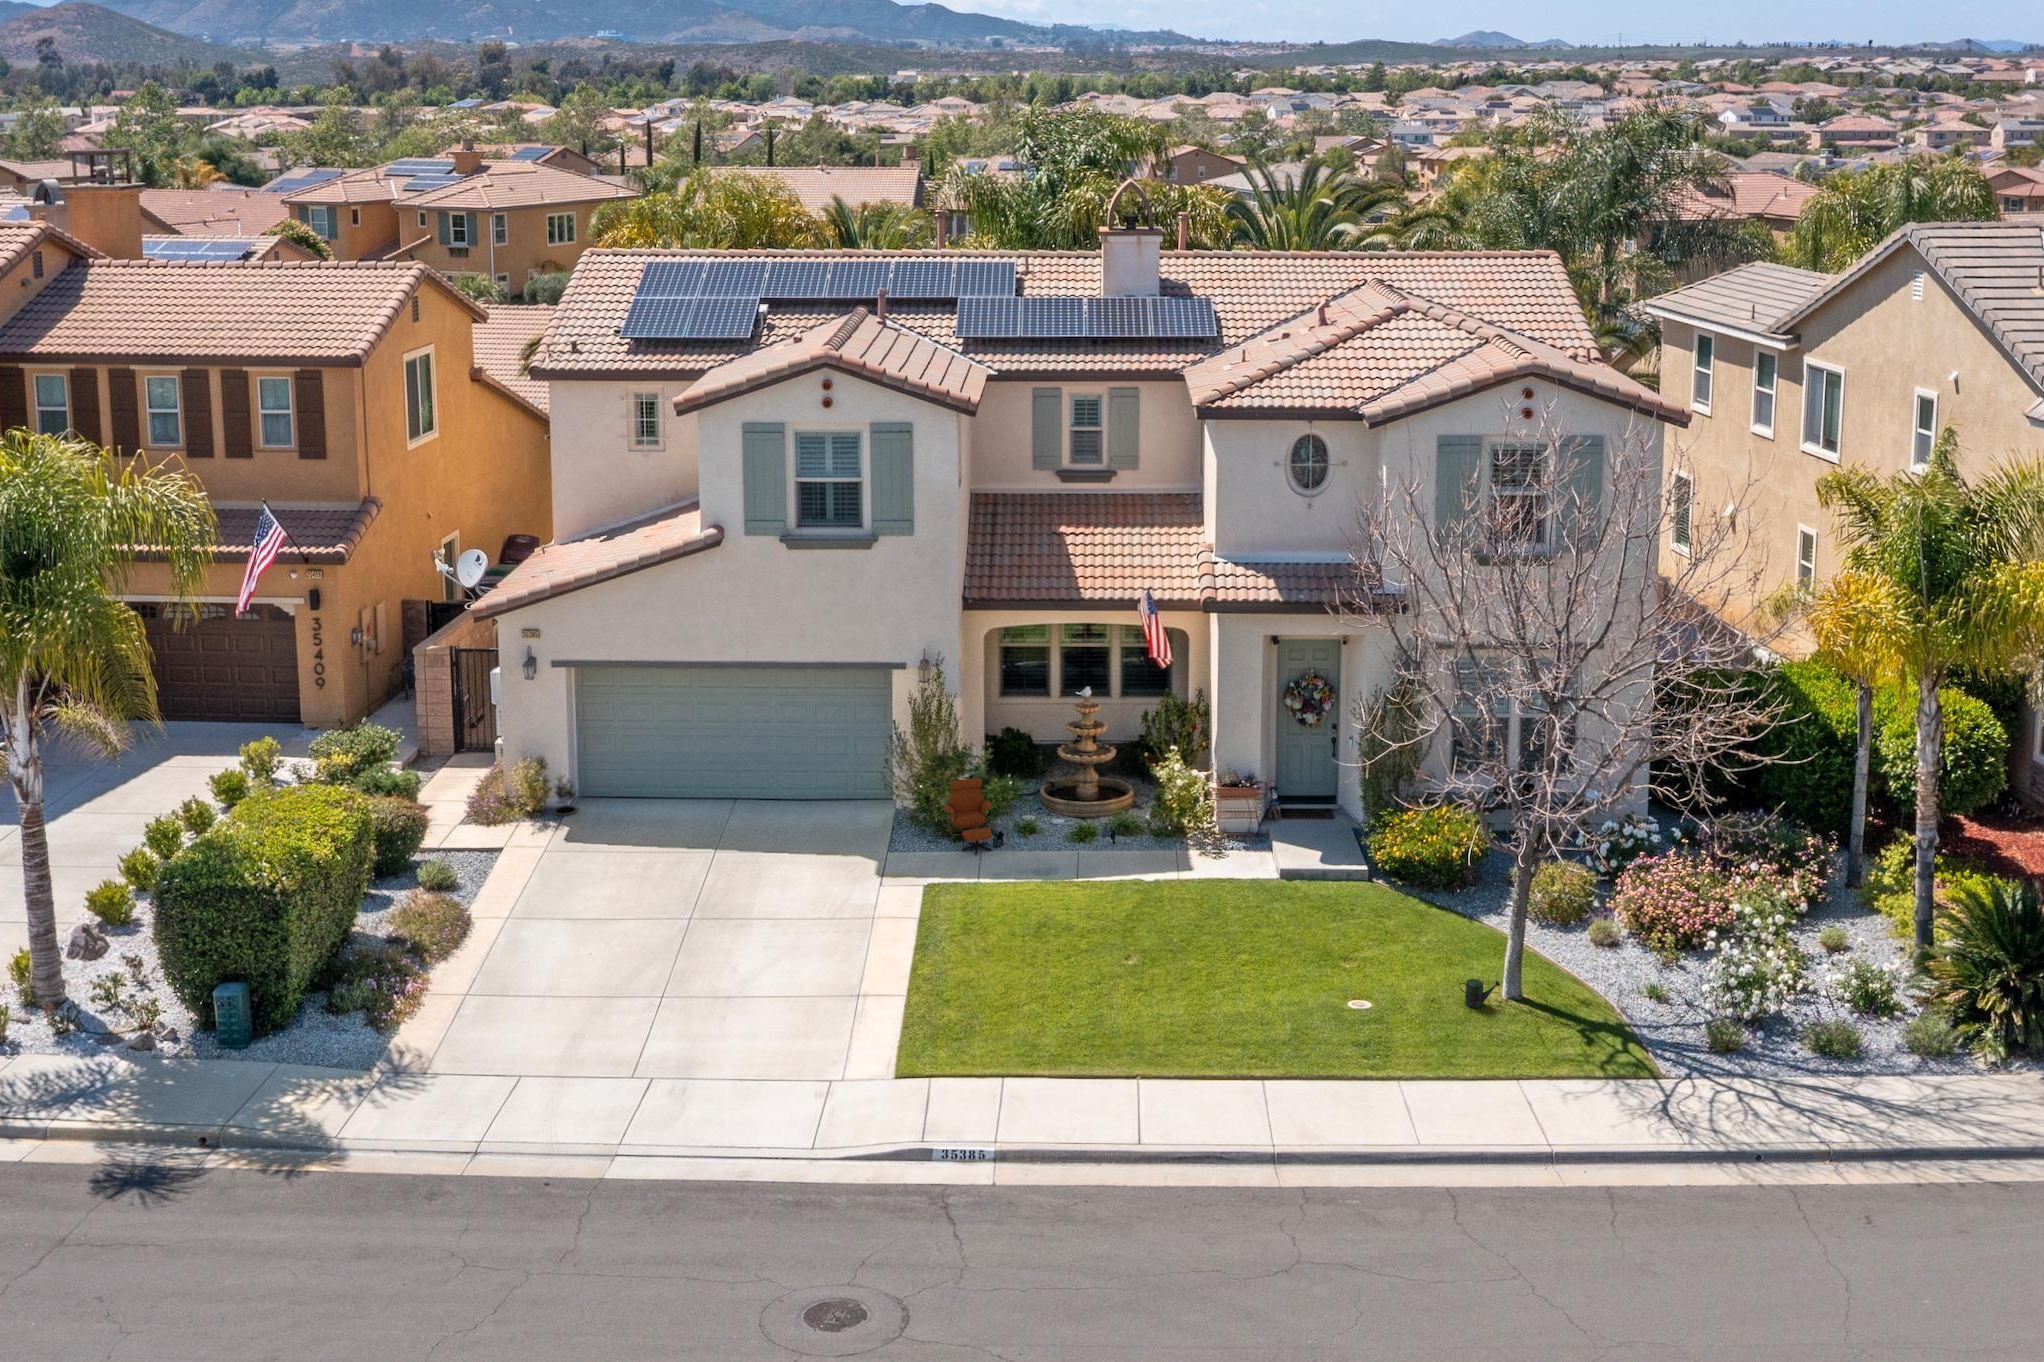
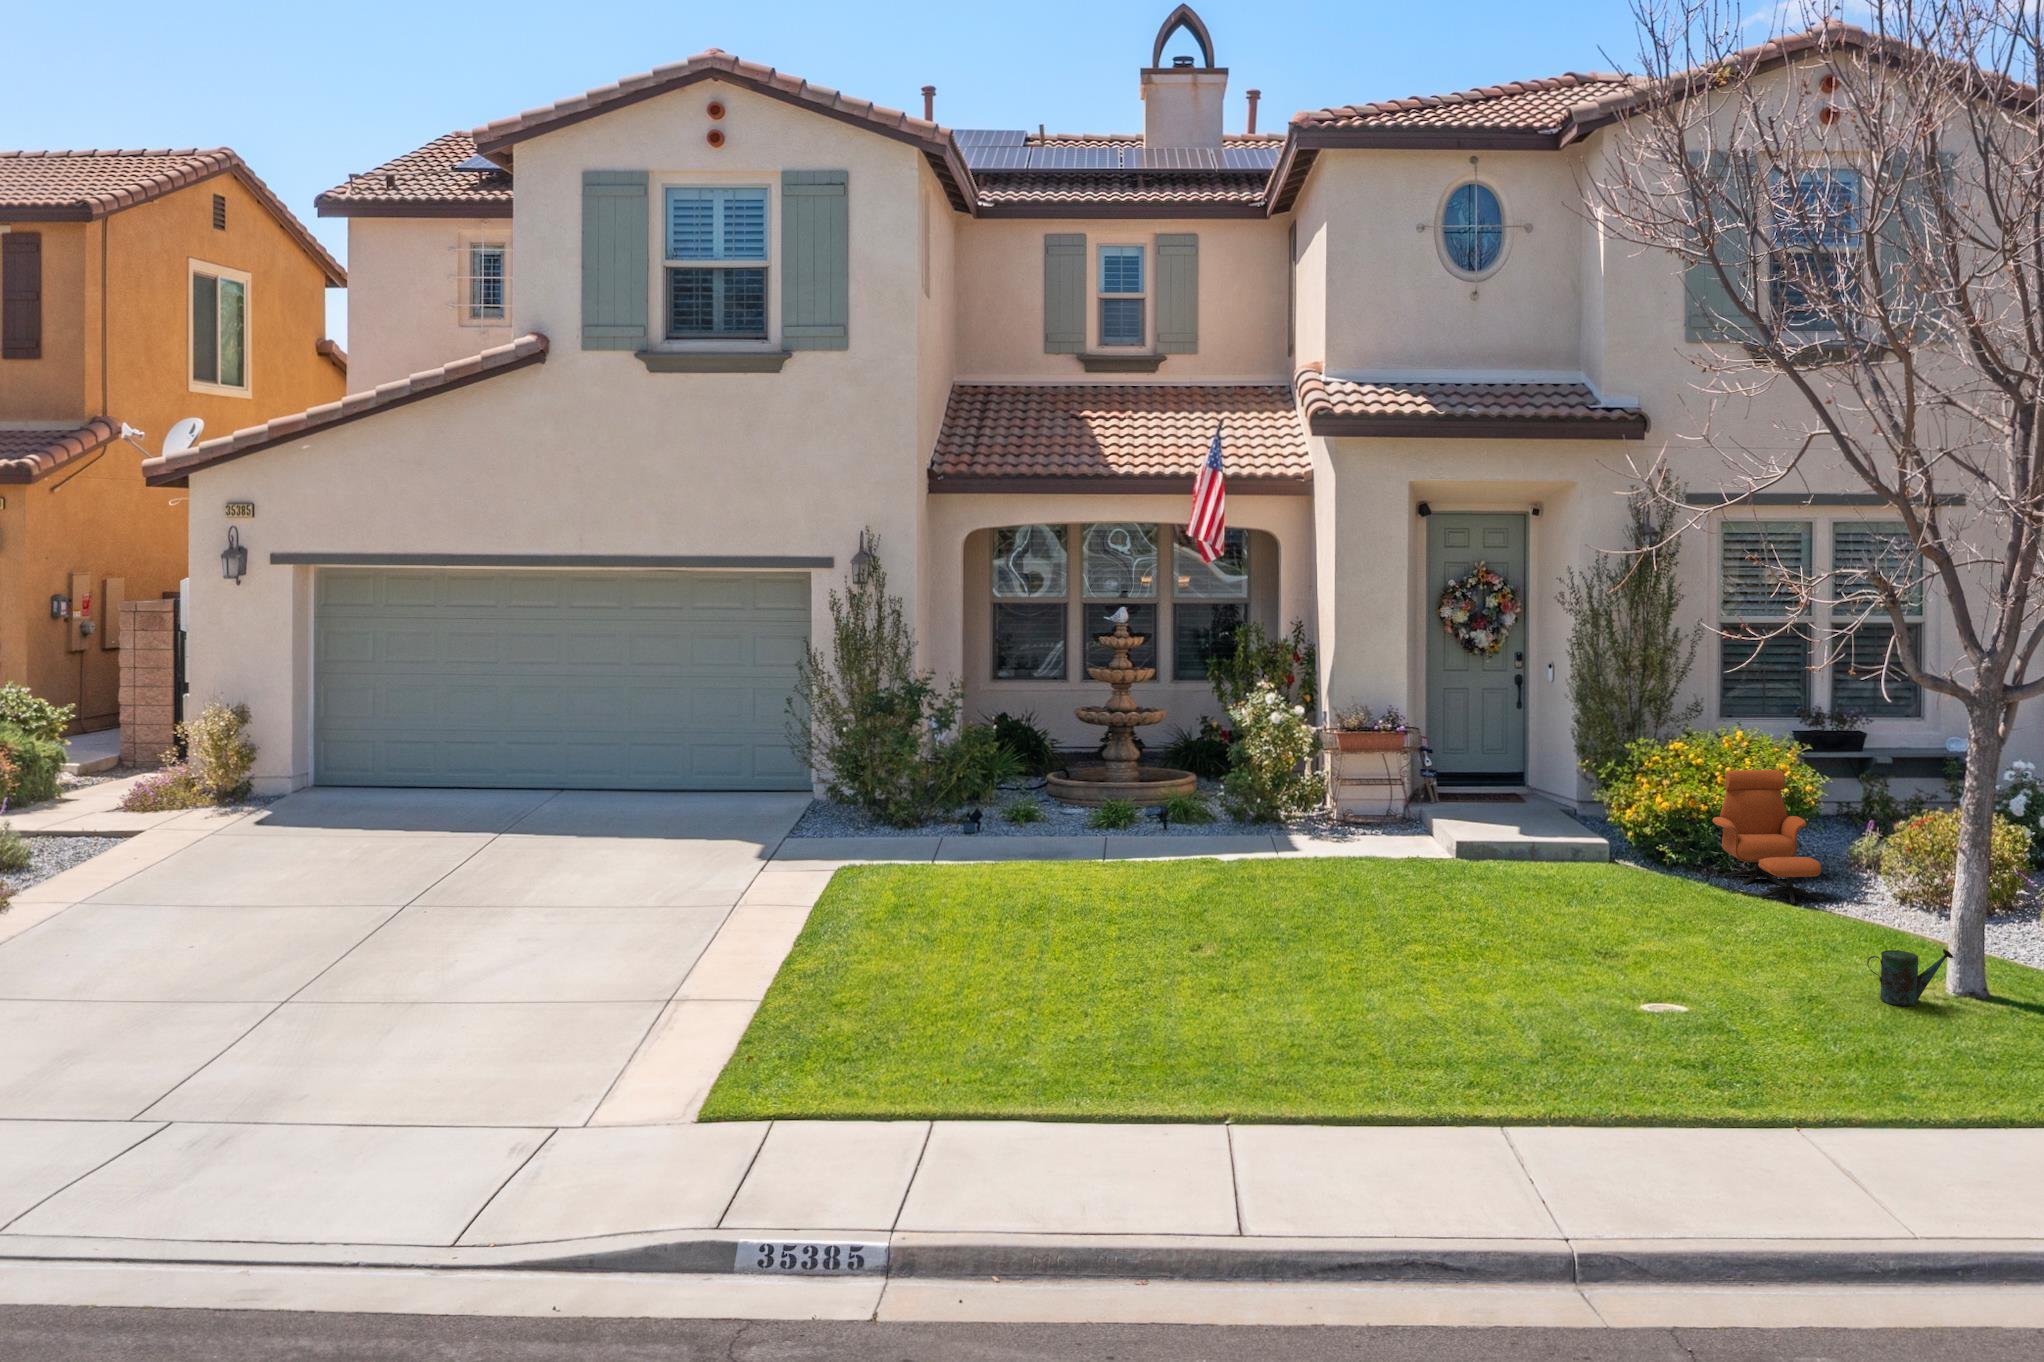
potted tree: present [553,776,578,816] -> none [253,733,302,805]
lounge chair: present [944,778,992,854] -> present [1712,770,1822,904]

